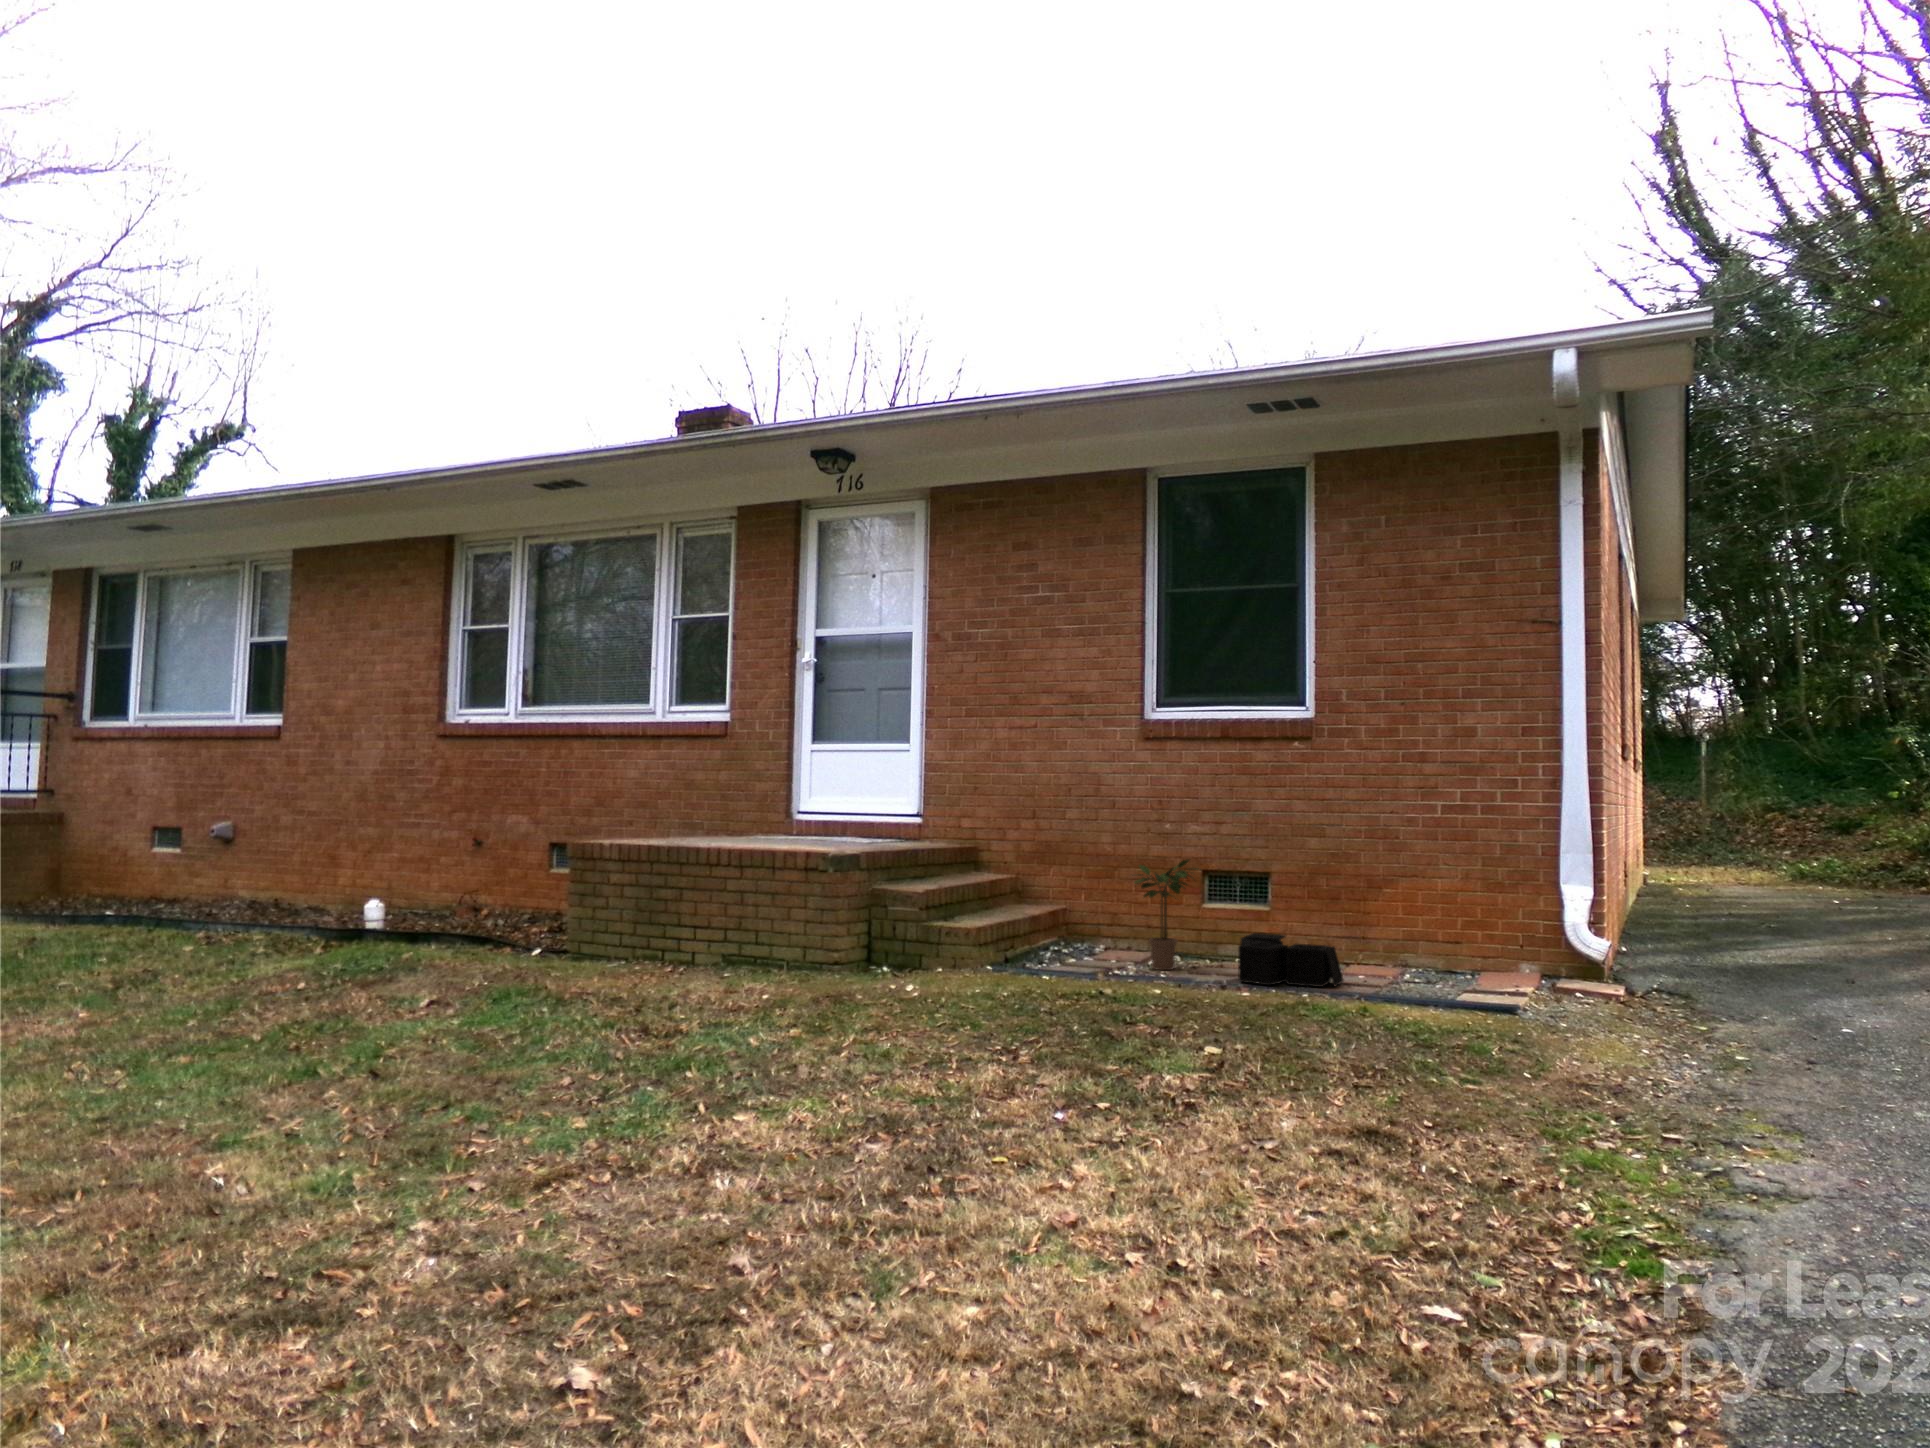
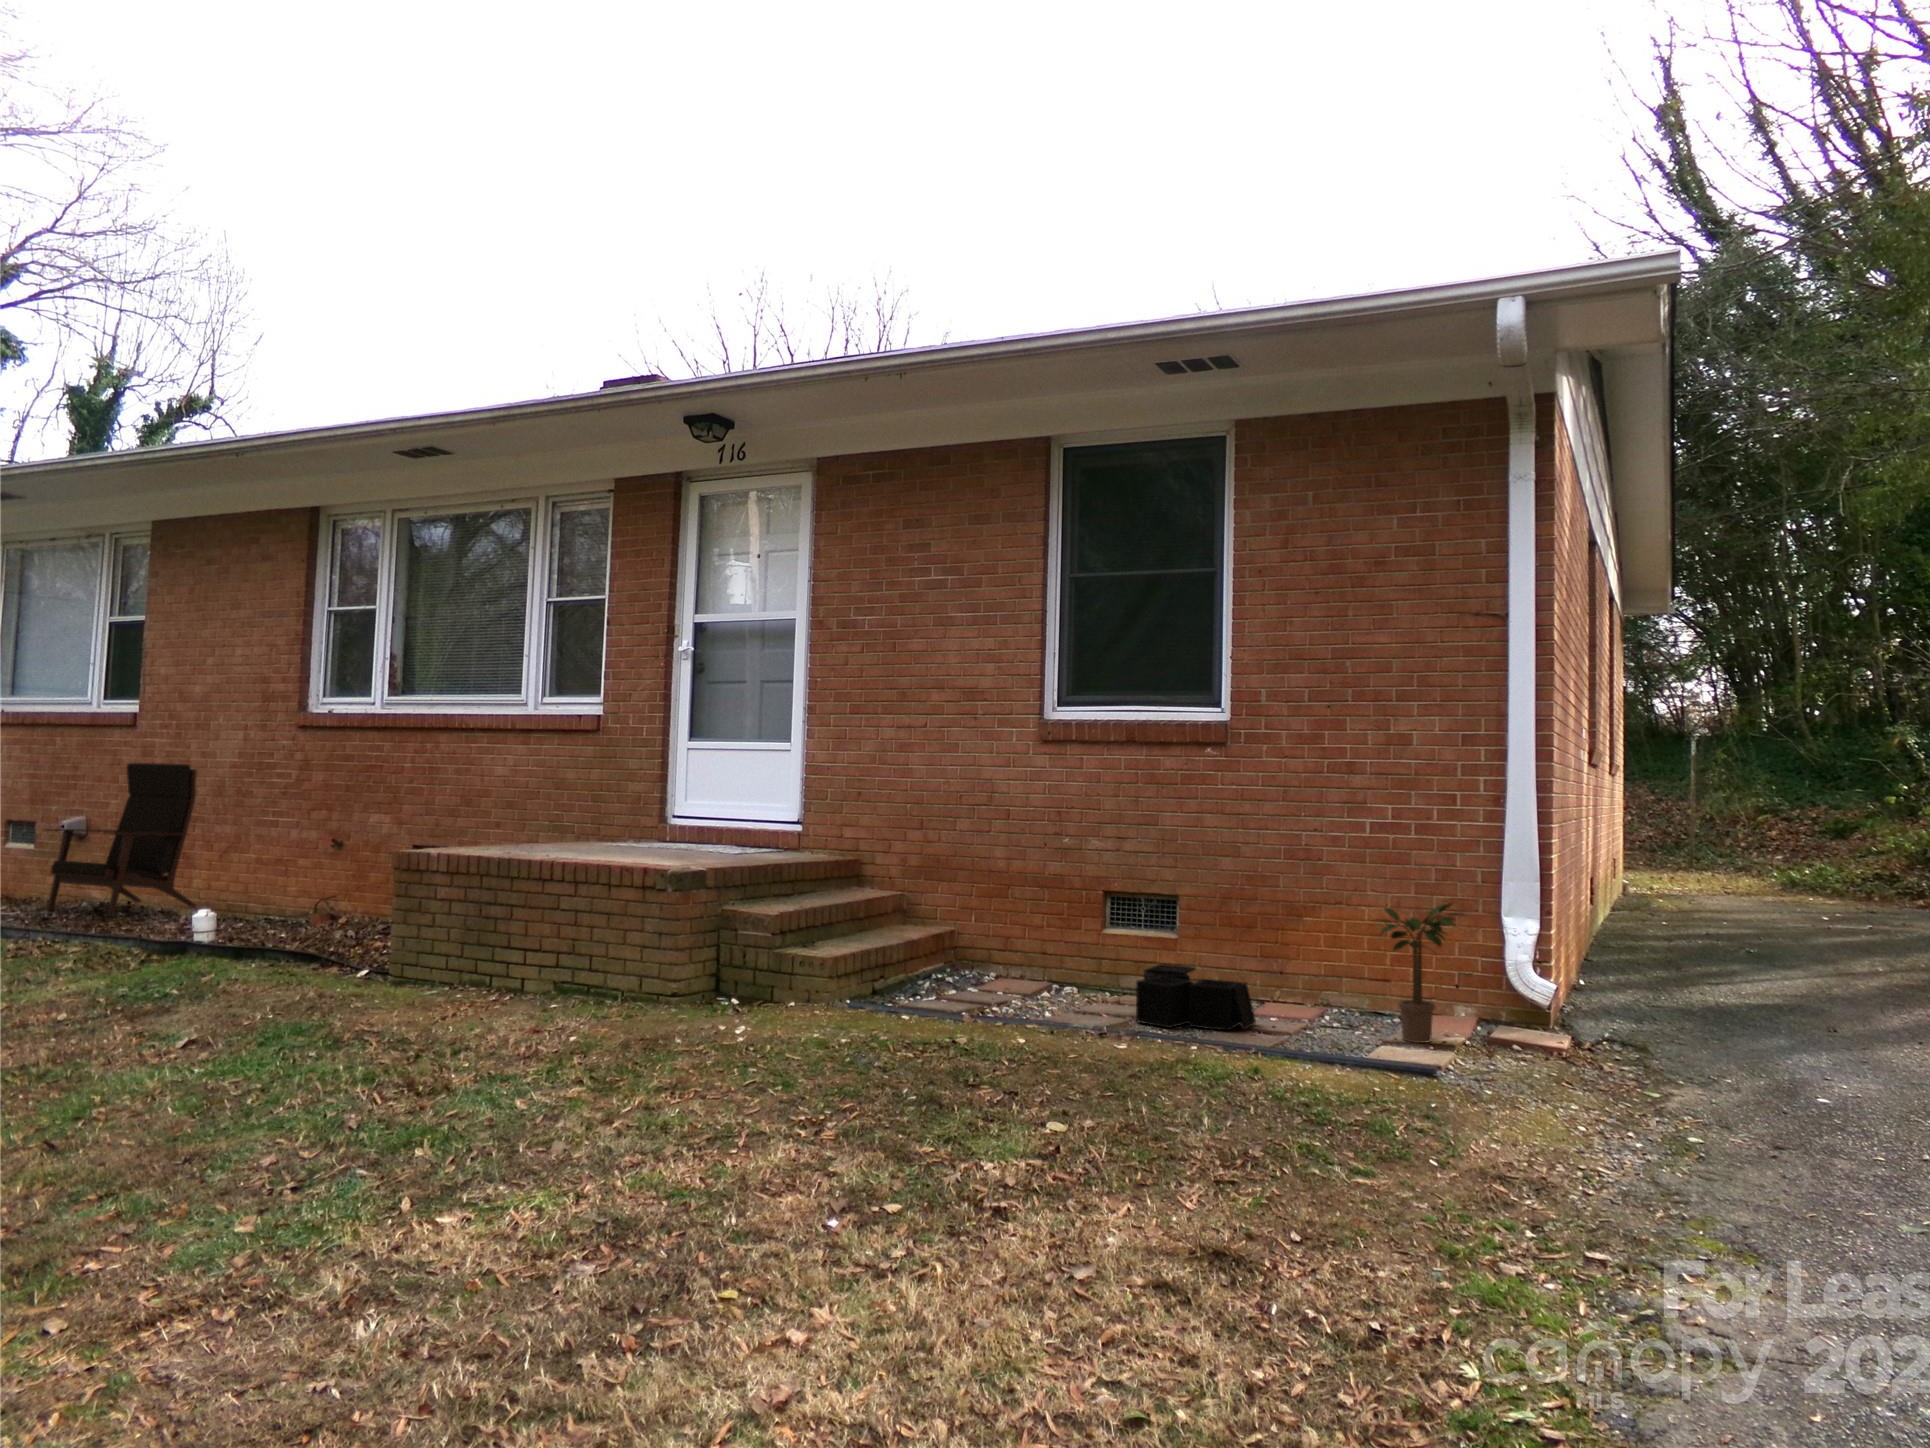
lounge chair: none [212,770,348,909] -> present [45,763,197,917]
potted plant: present [1135,859,1196,970] -> present [1376,903,1465,1043]

